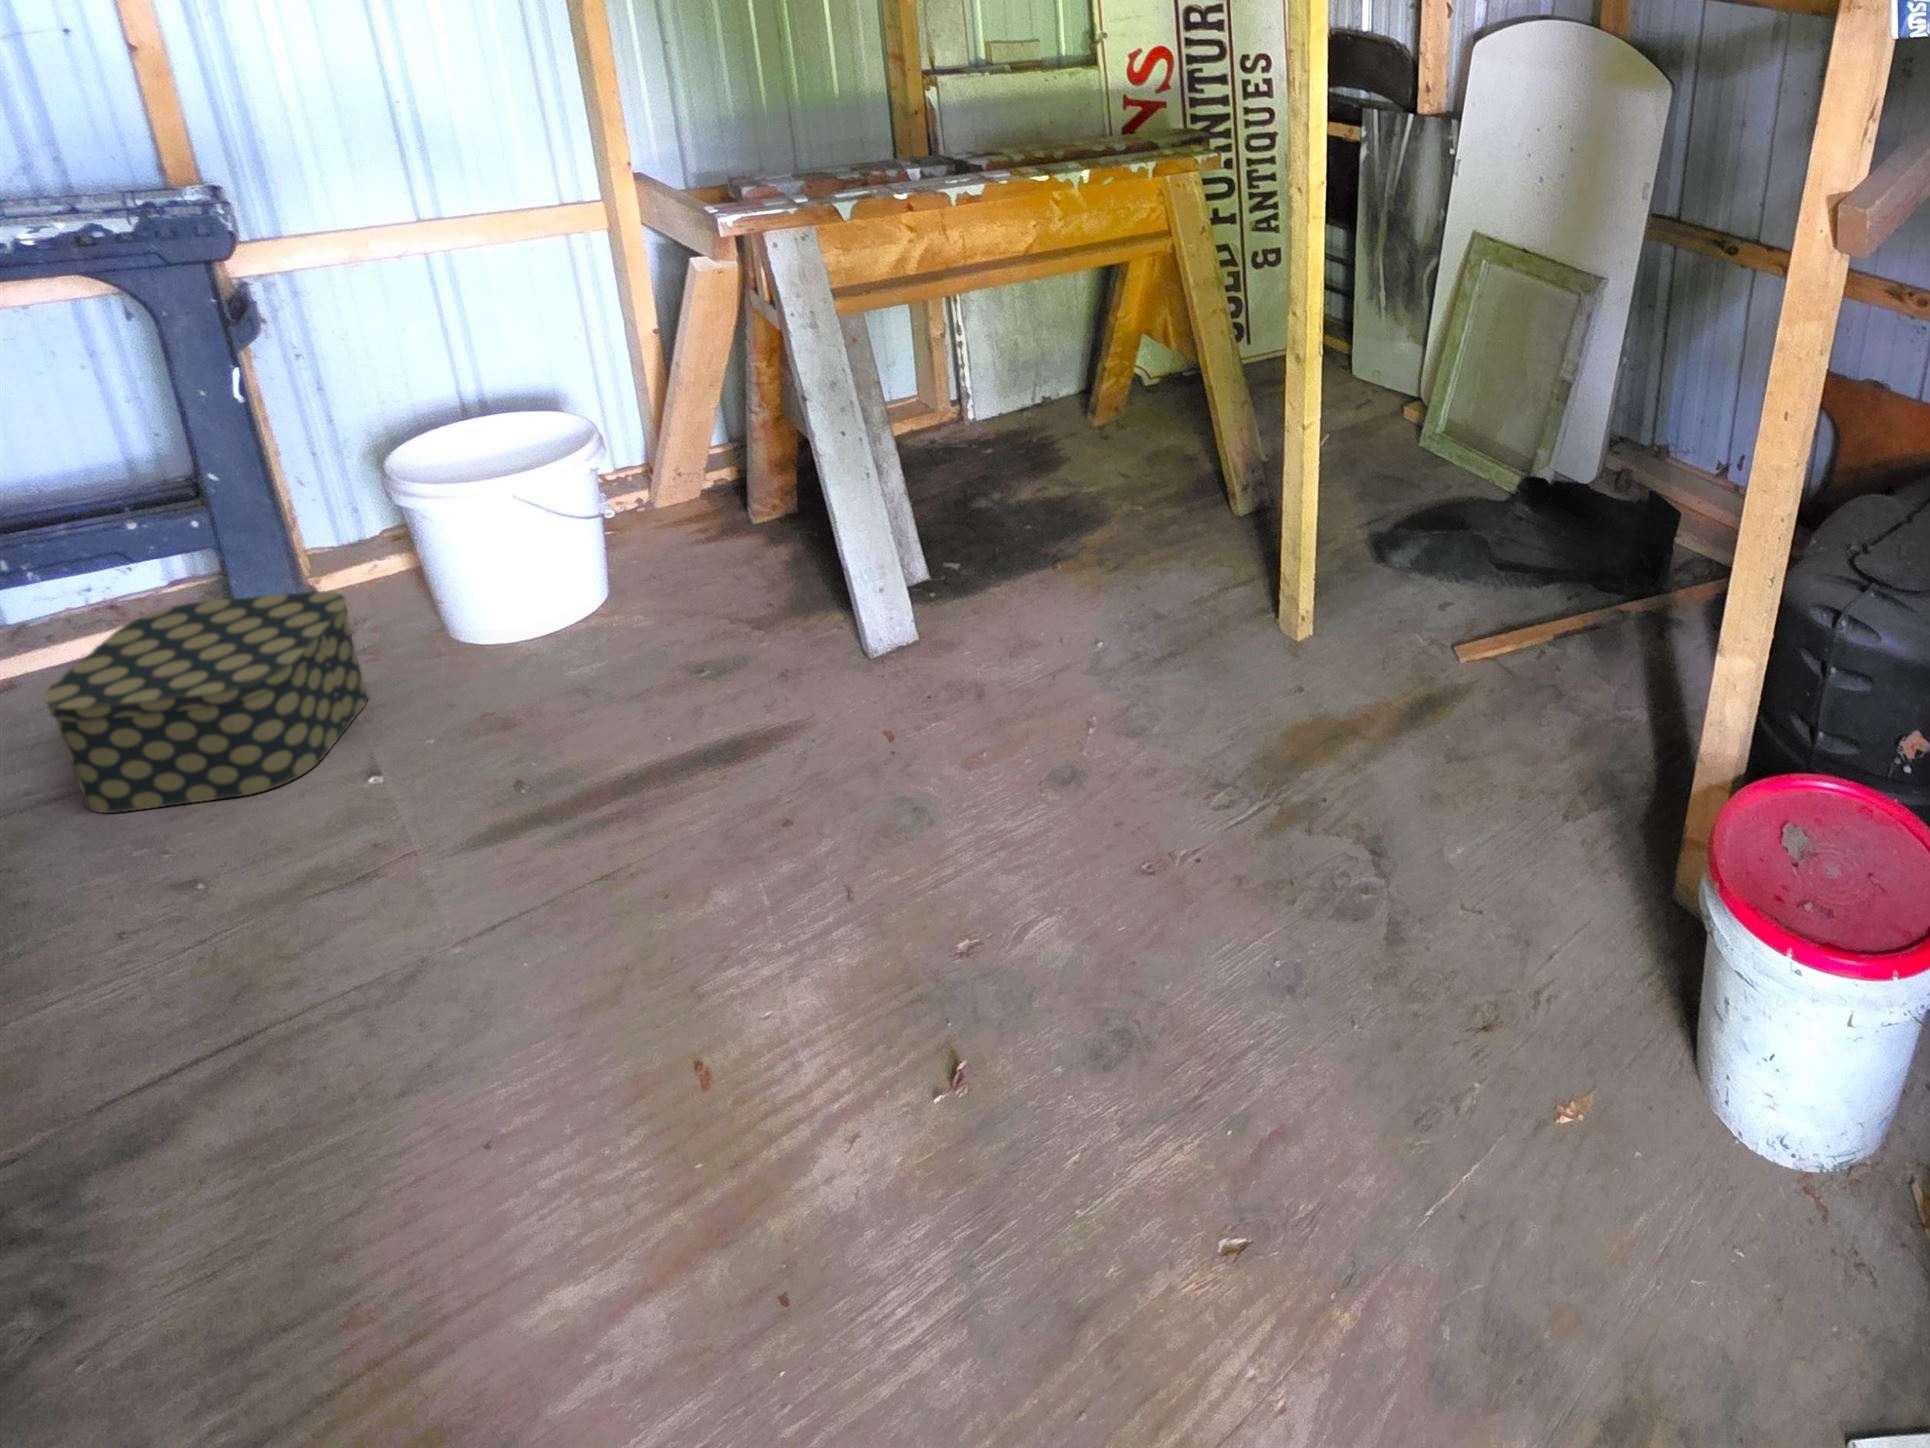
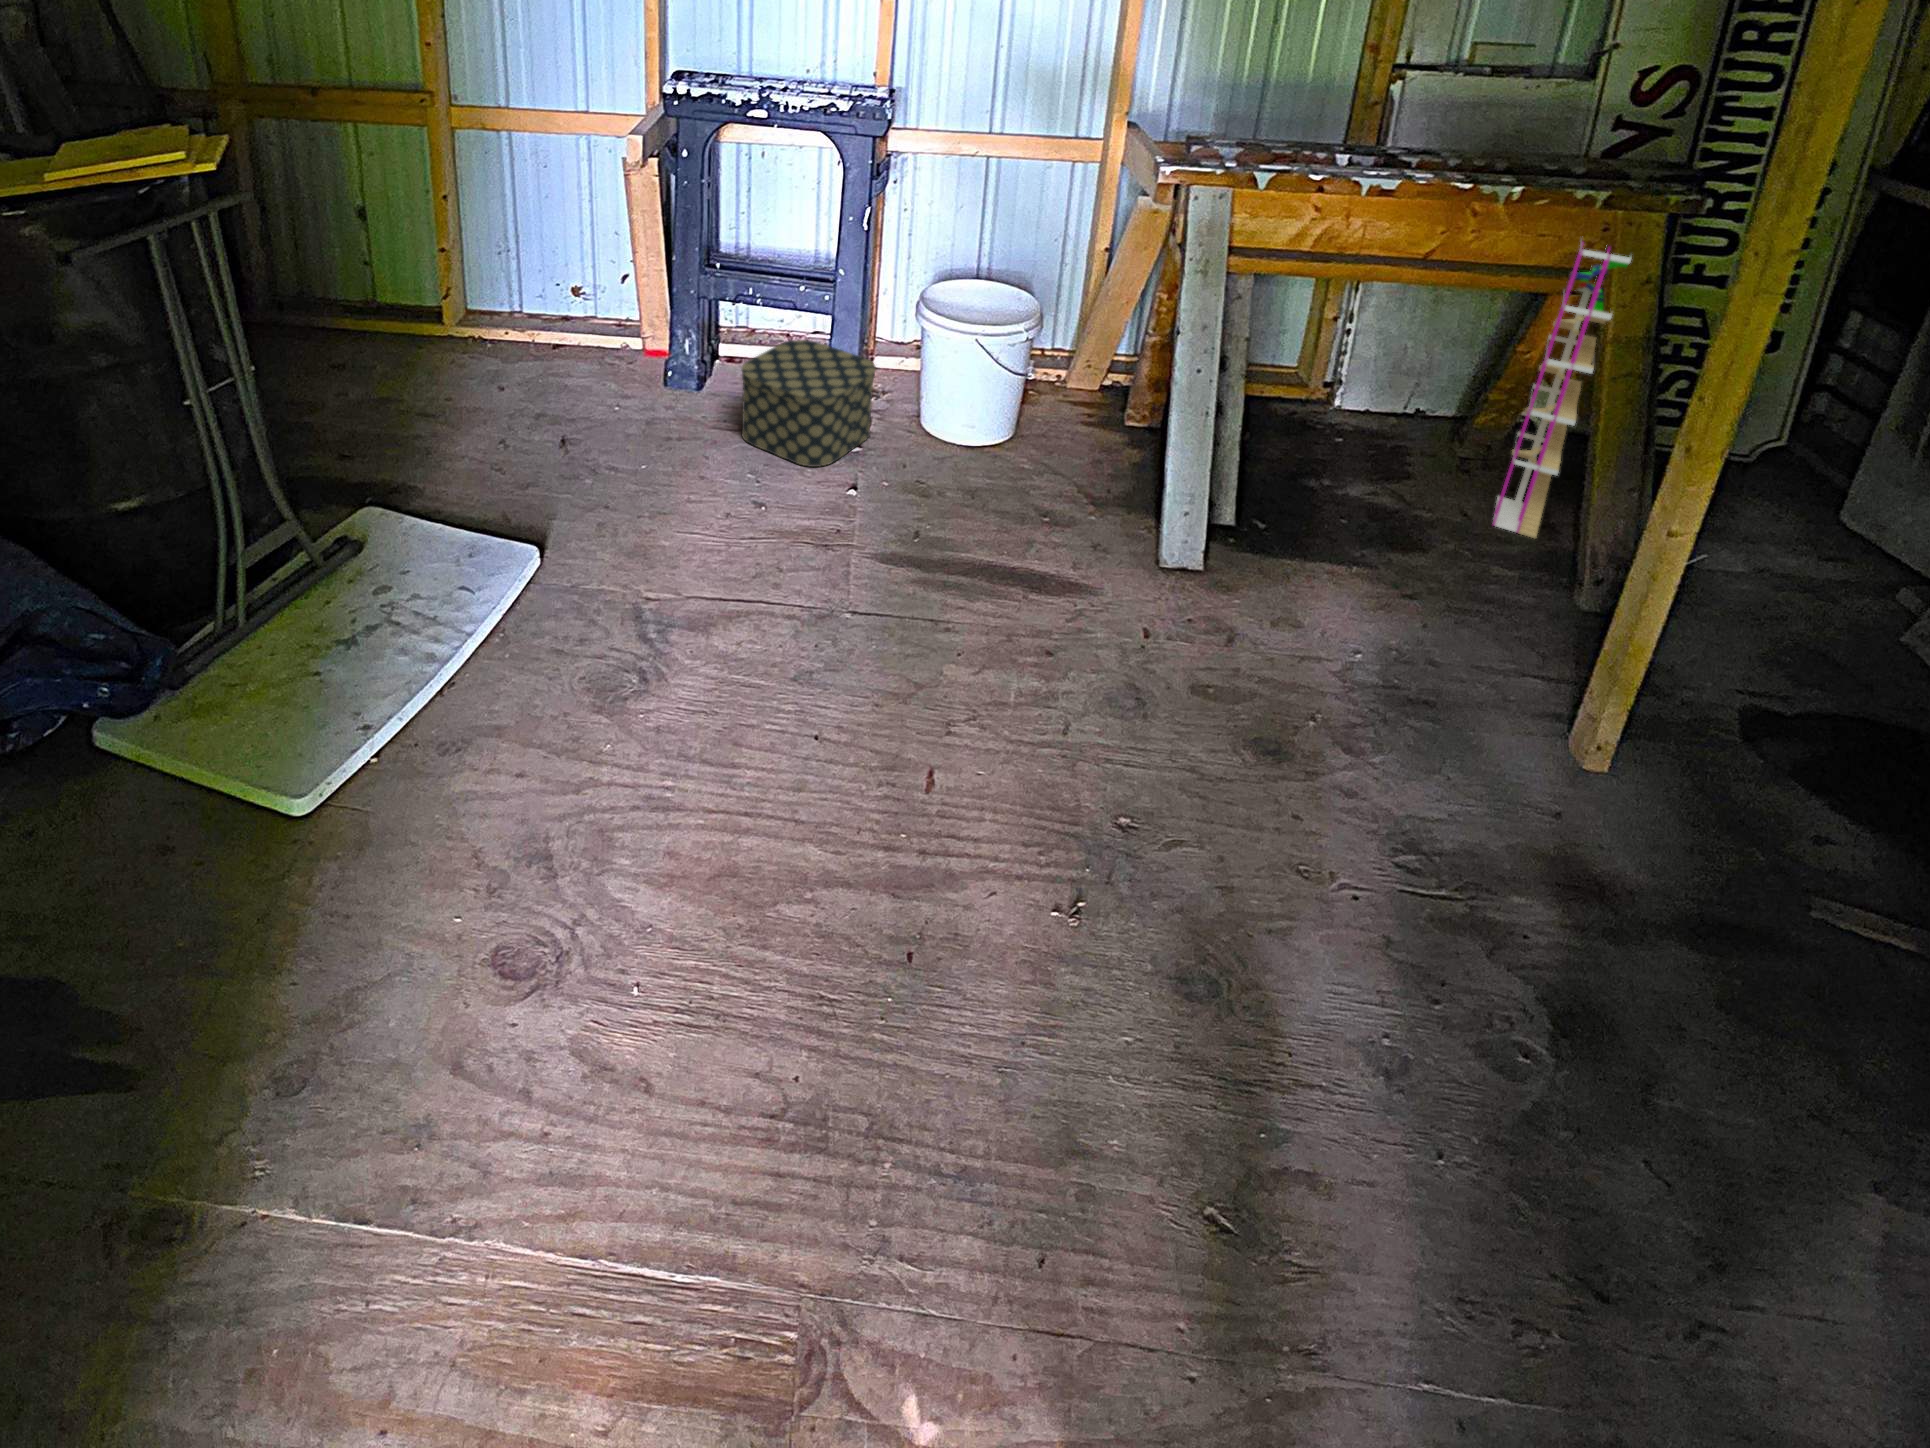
shelving unit: none [1136,196,1184,478] -> present [1493,241,1632,538]

